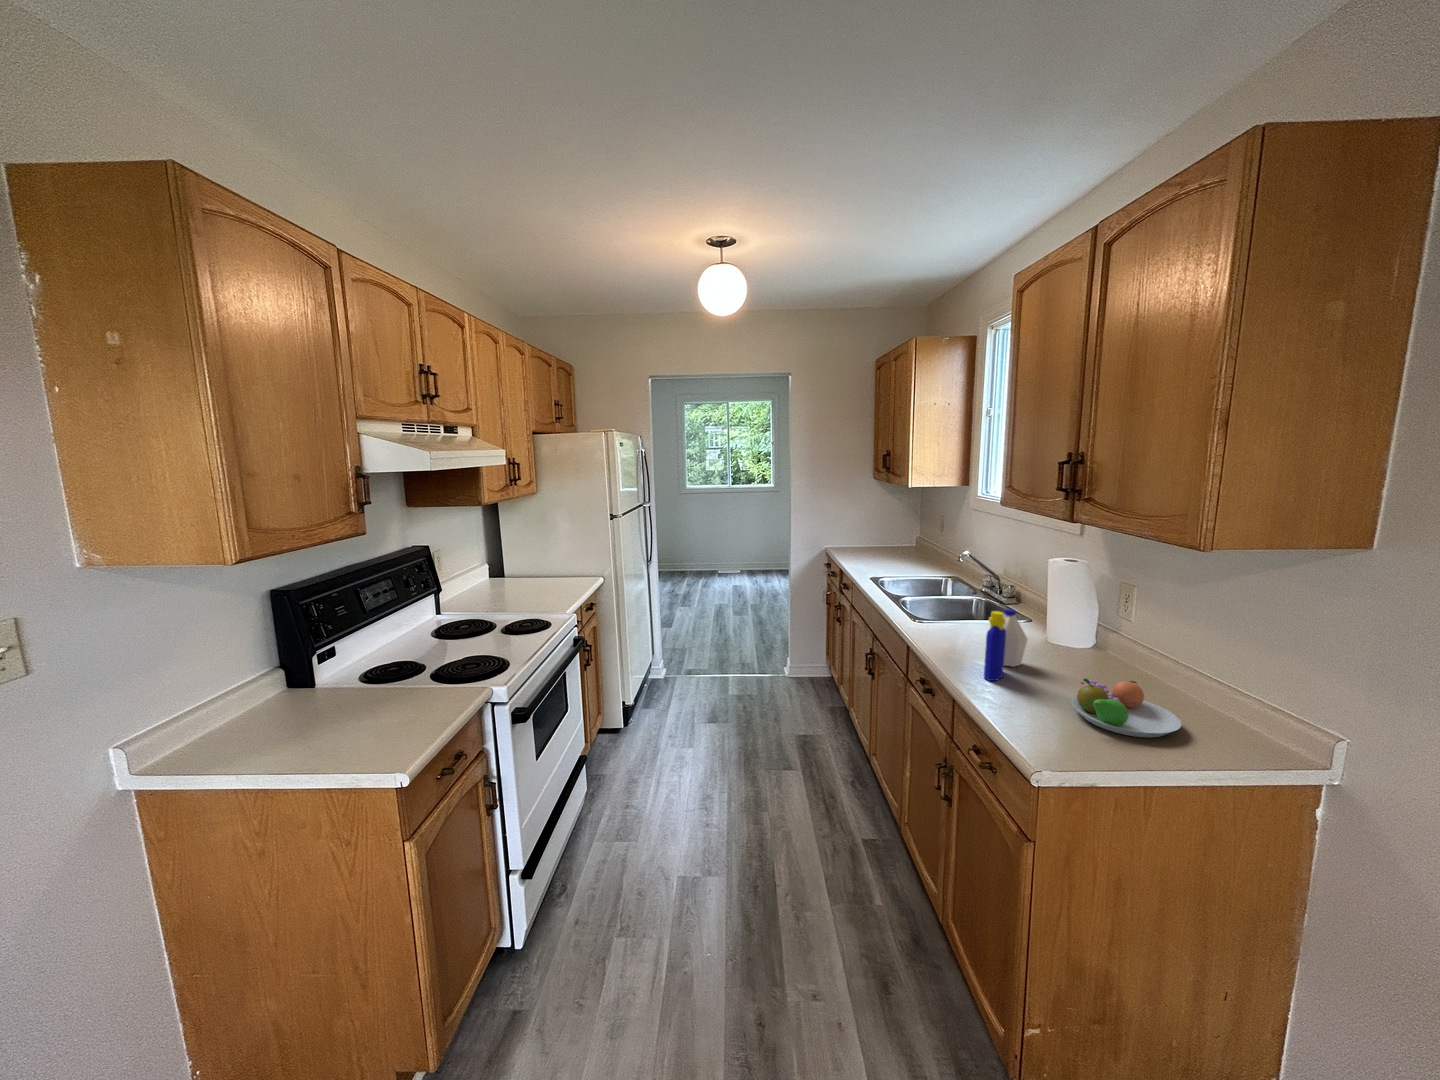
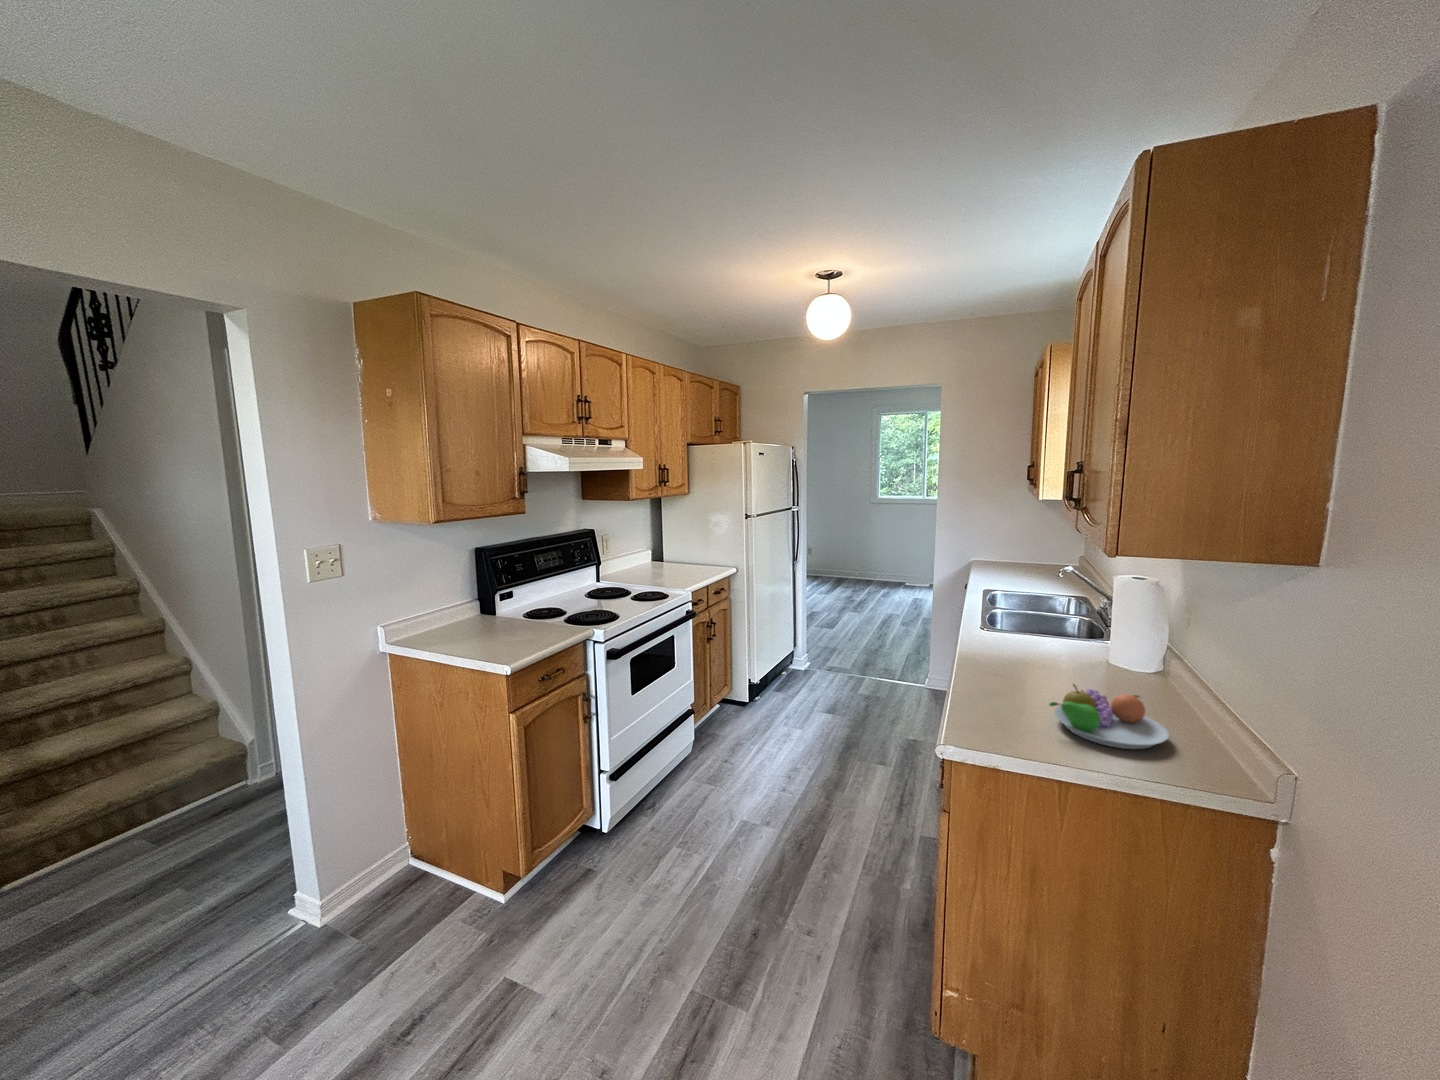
bottle: present [984,609,1027,681] -> none [999,613,1065,682]

